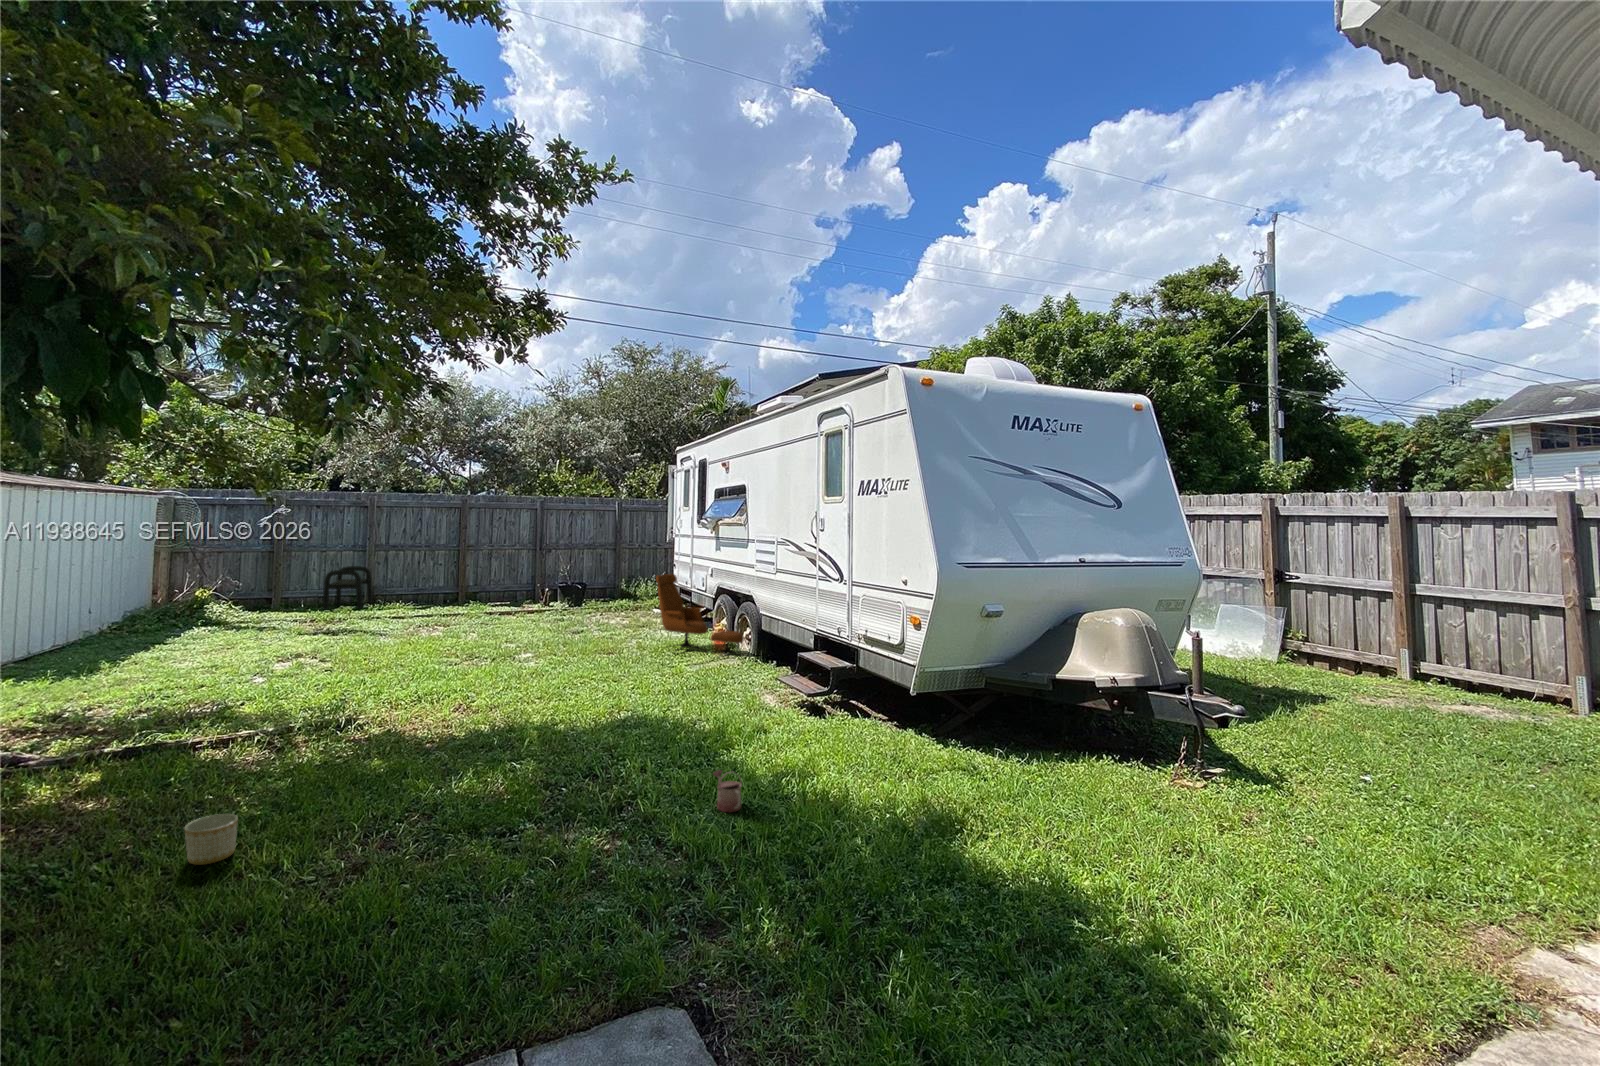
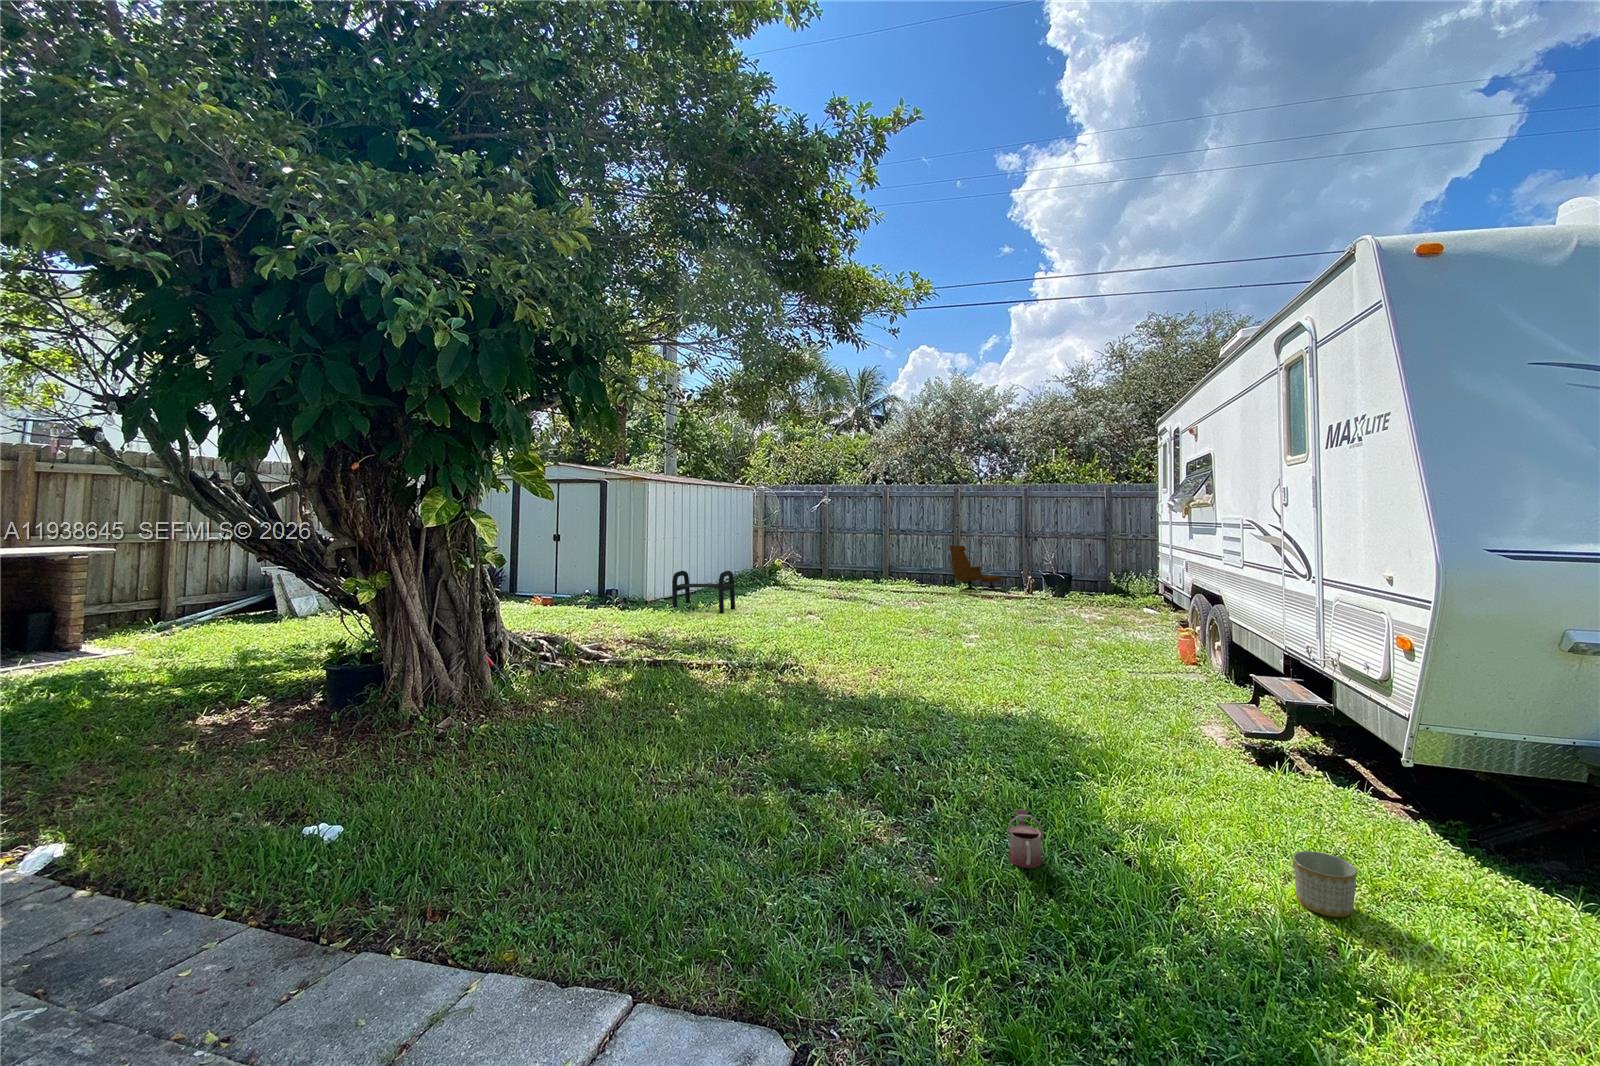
bench: present [323,566,373,610] -> present [672,571,735,613]
lounge chair: present [656,574,744,654] -> present [950,545,1002,593]
planter: present [185,814,238,865] -> present [1293,851,1357,917]

